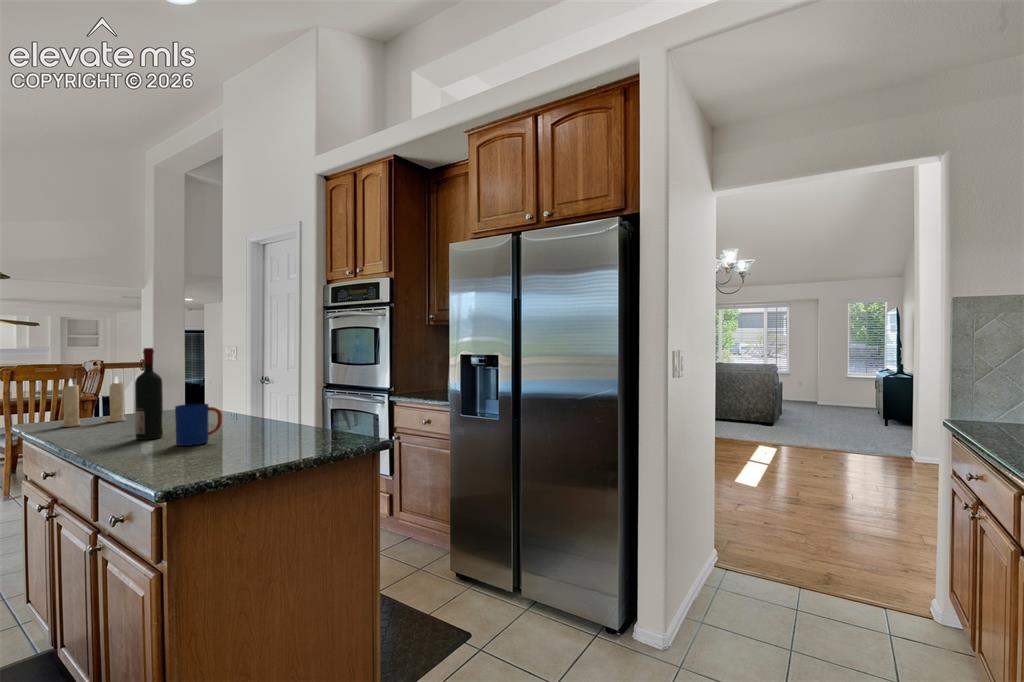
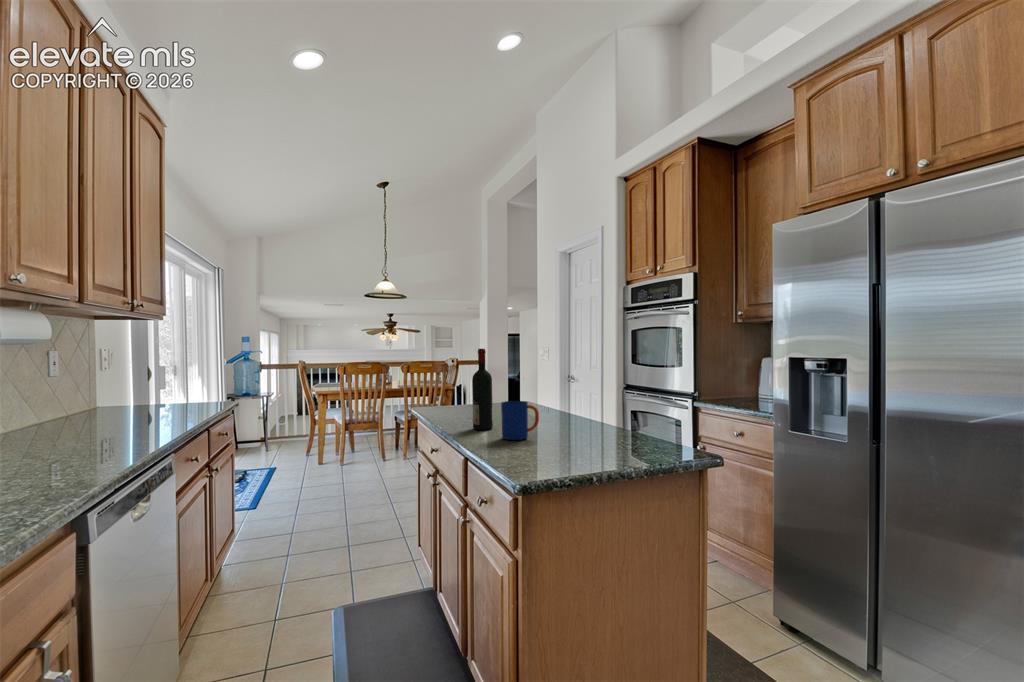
candle: present [61,377,126,427] -> none [426,371,468,412]

